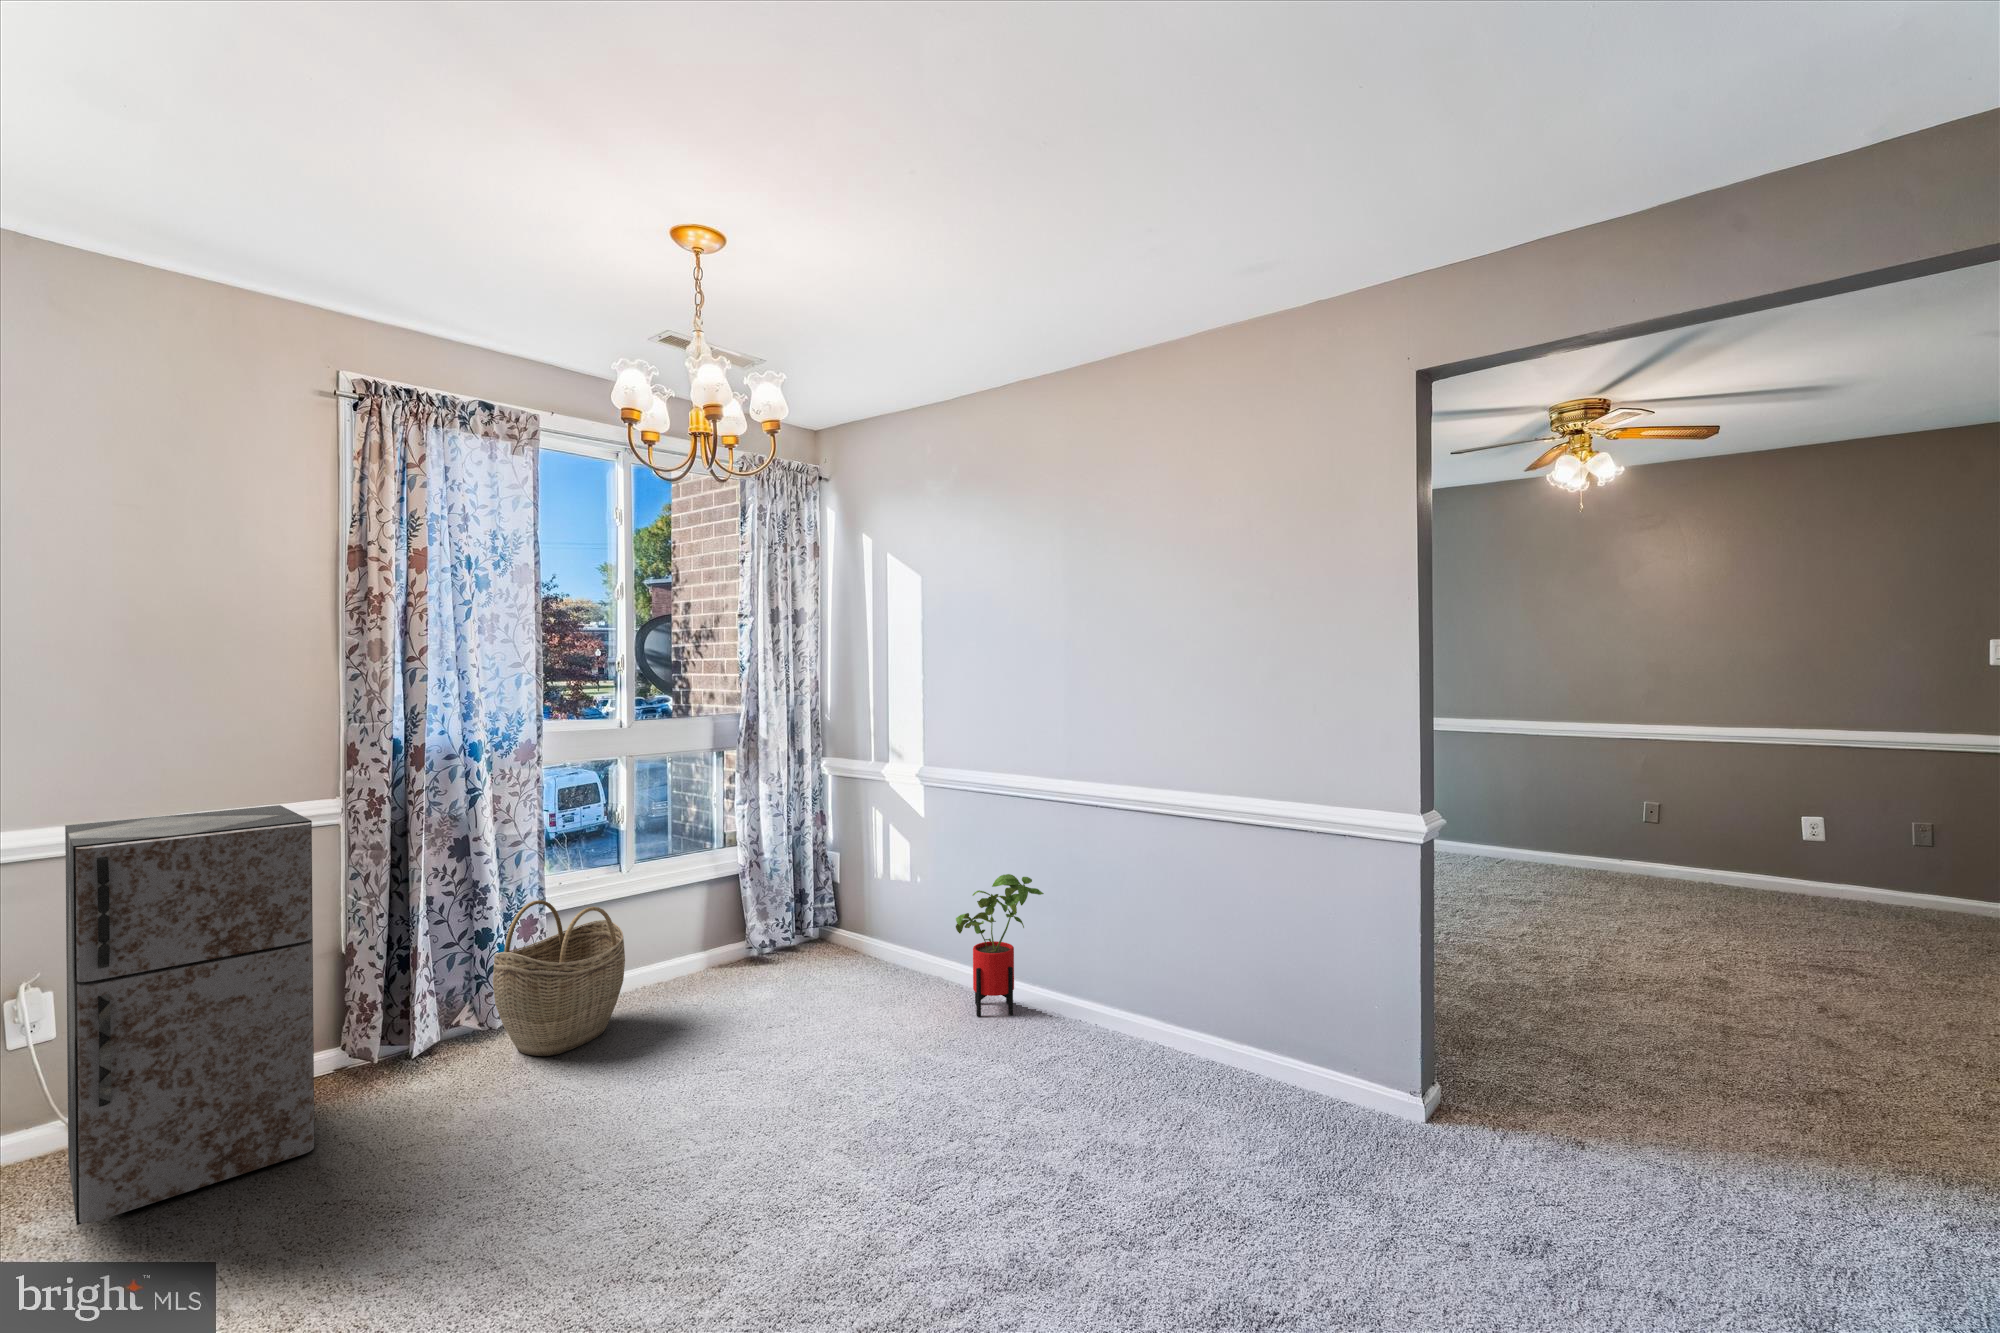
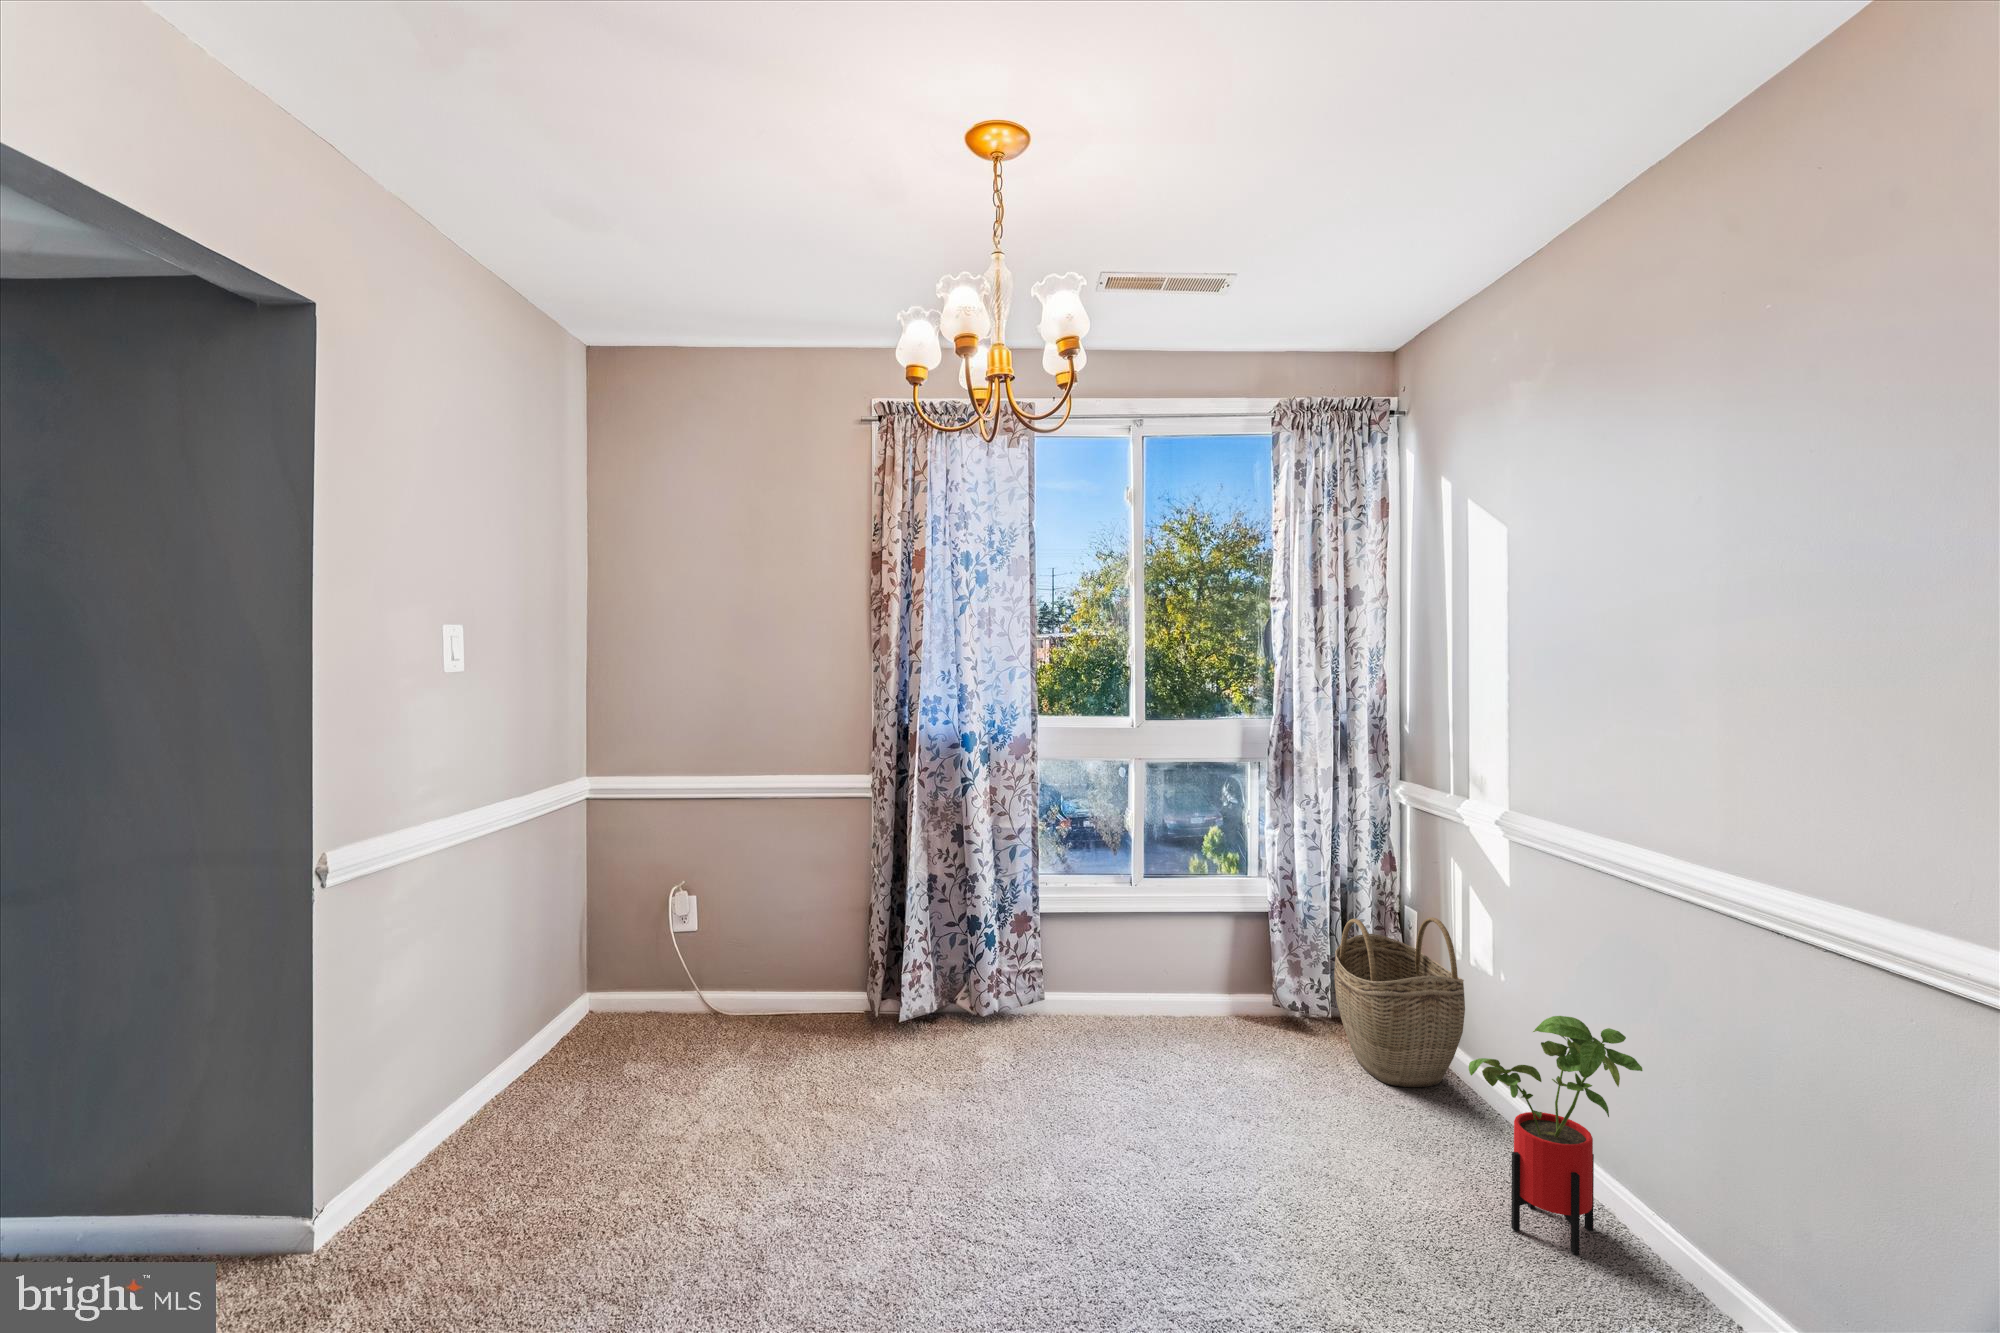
storage cabinet: present [65,805,314,1225] -> none [647,777,824,1081]
woven basket: present [493,900,625,1056] -> present [1334,917,1465,1087]

